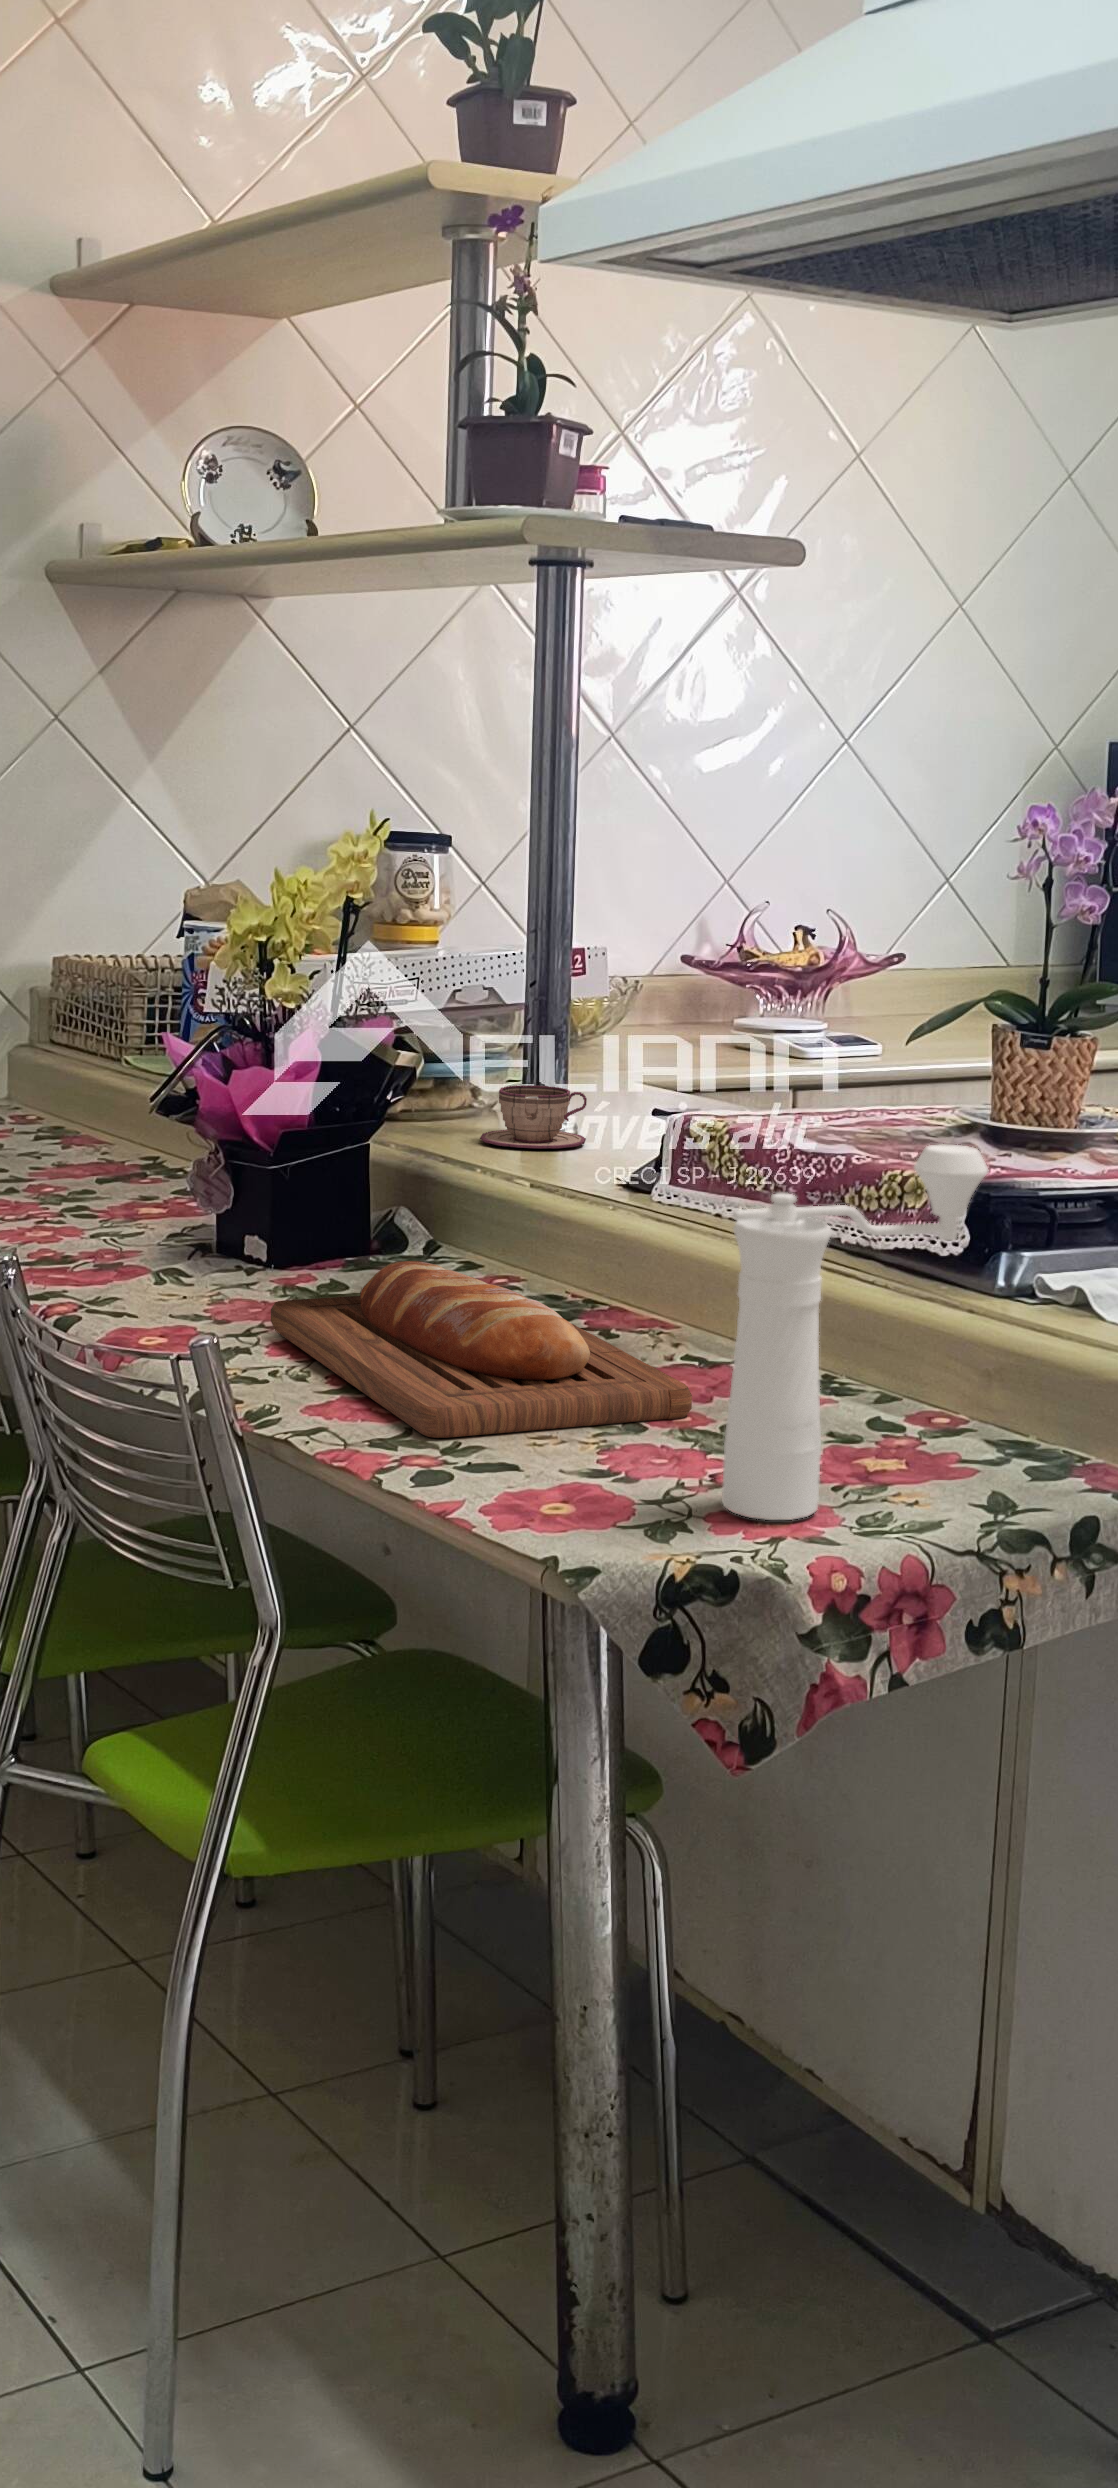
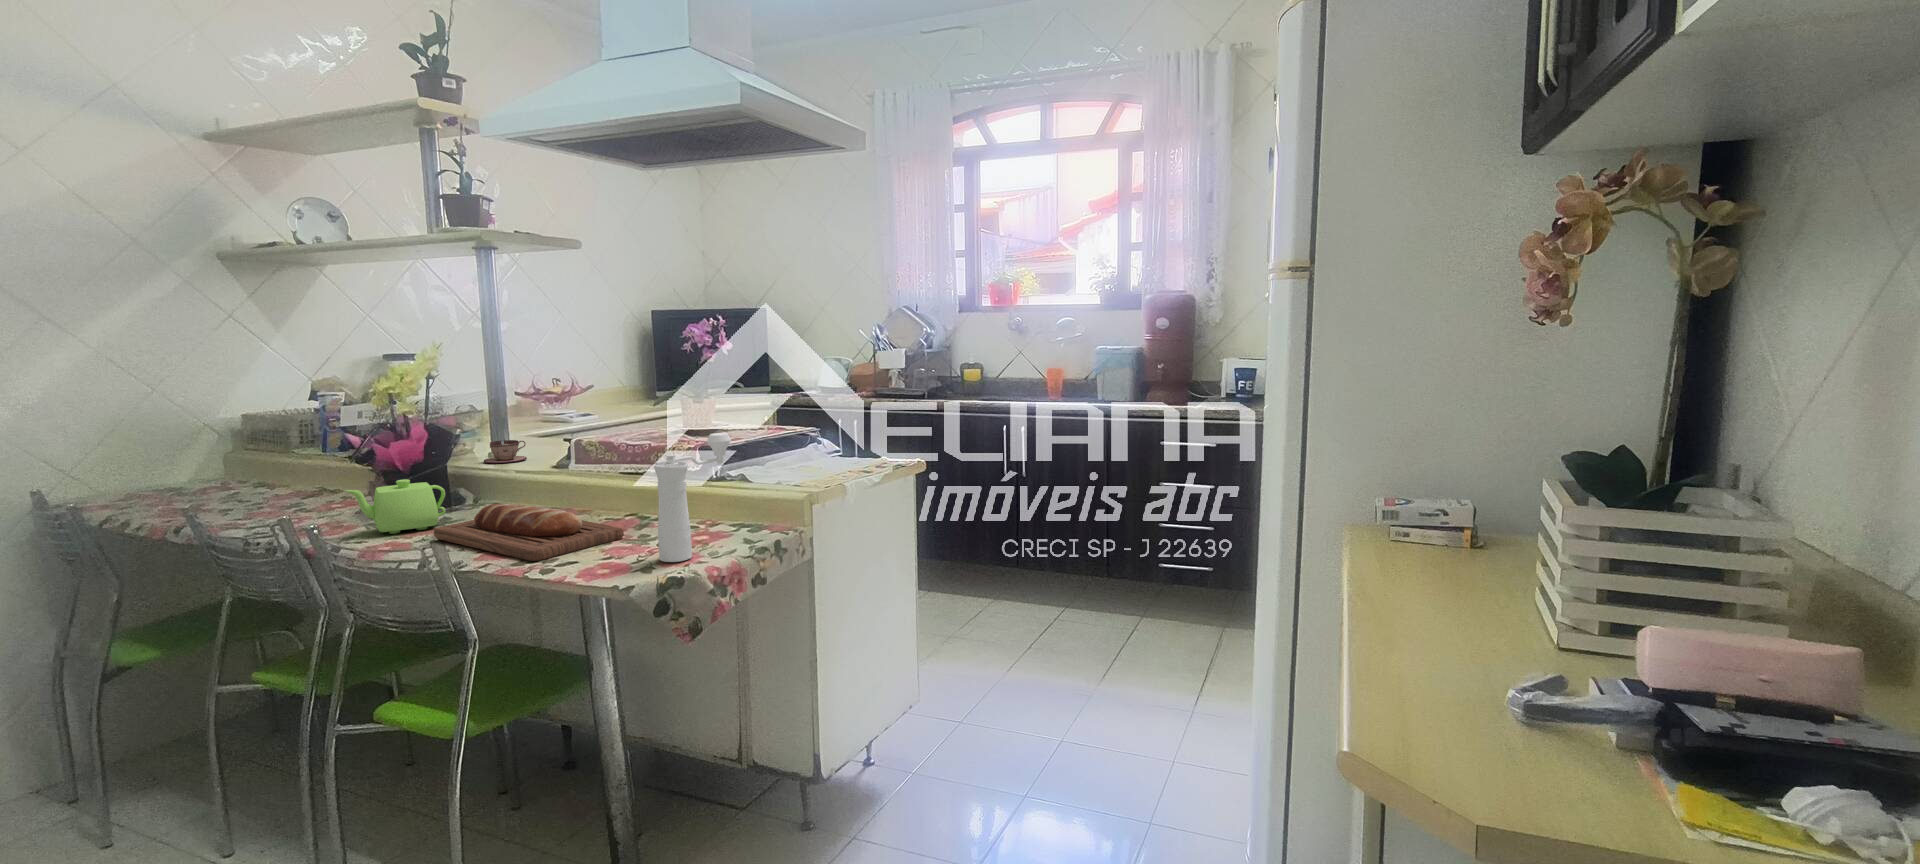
teapot: none [118,1162,334,1300] -> present [345,479,445,534]

